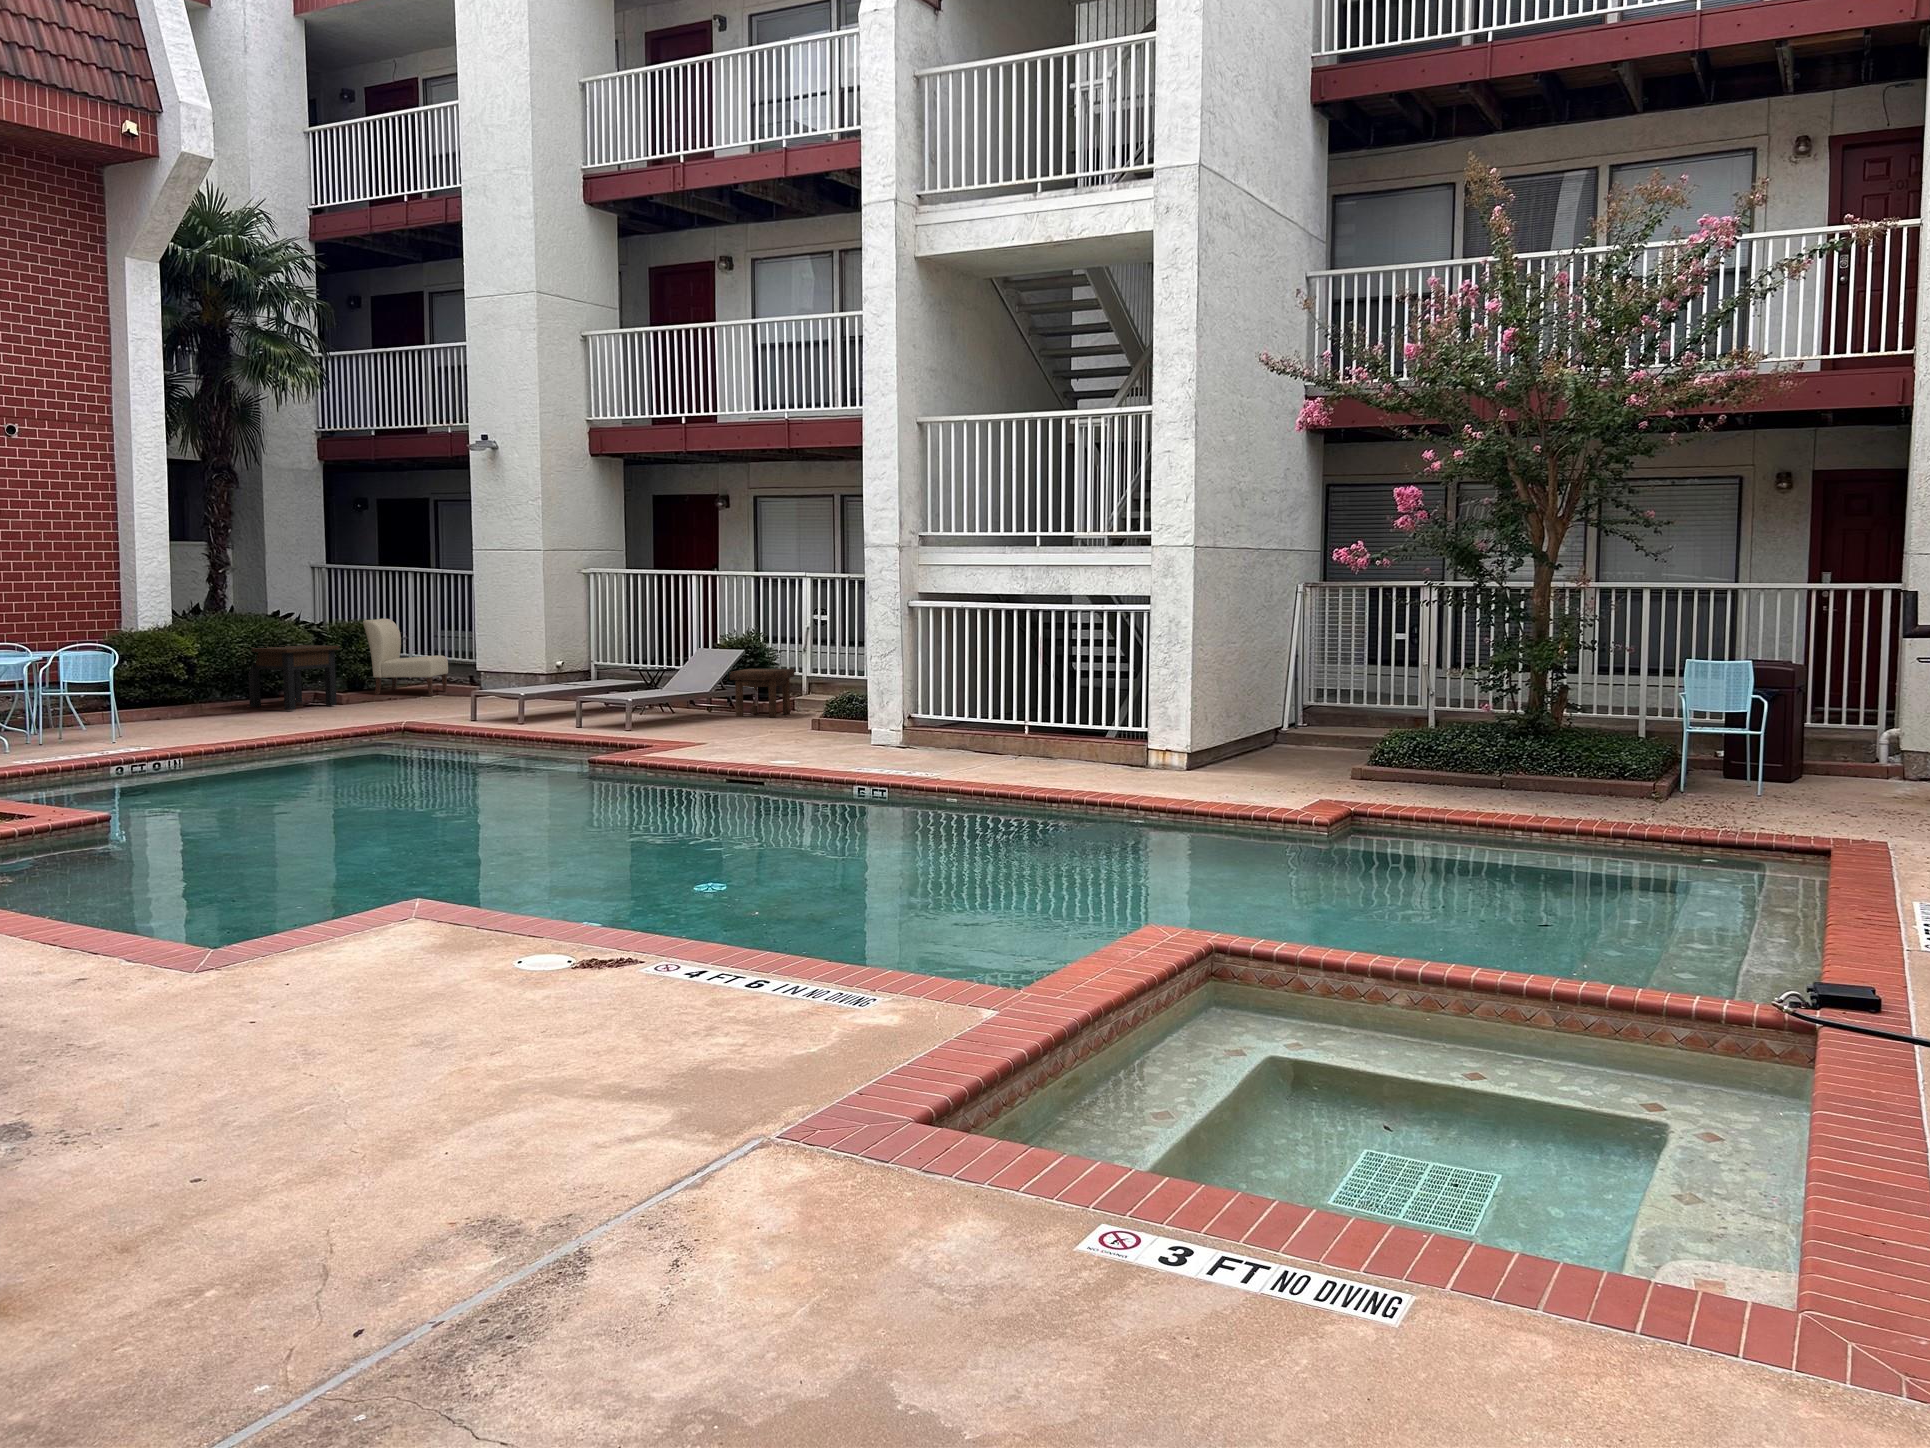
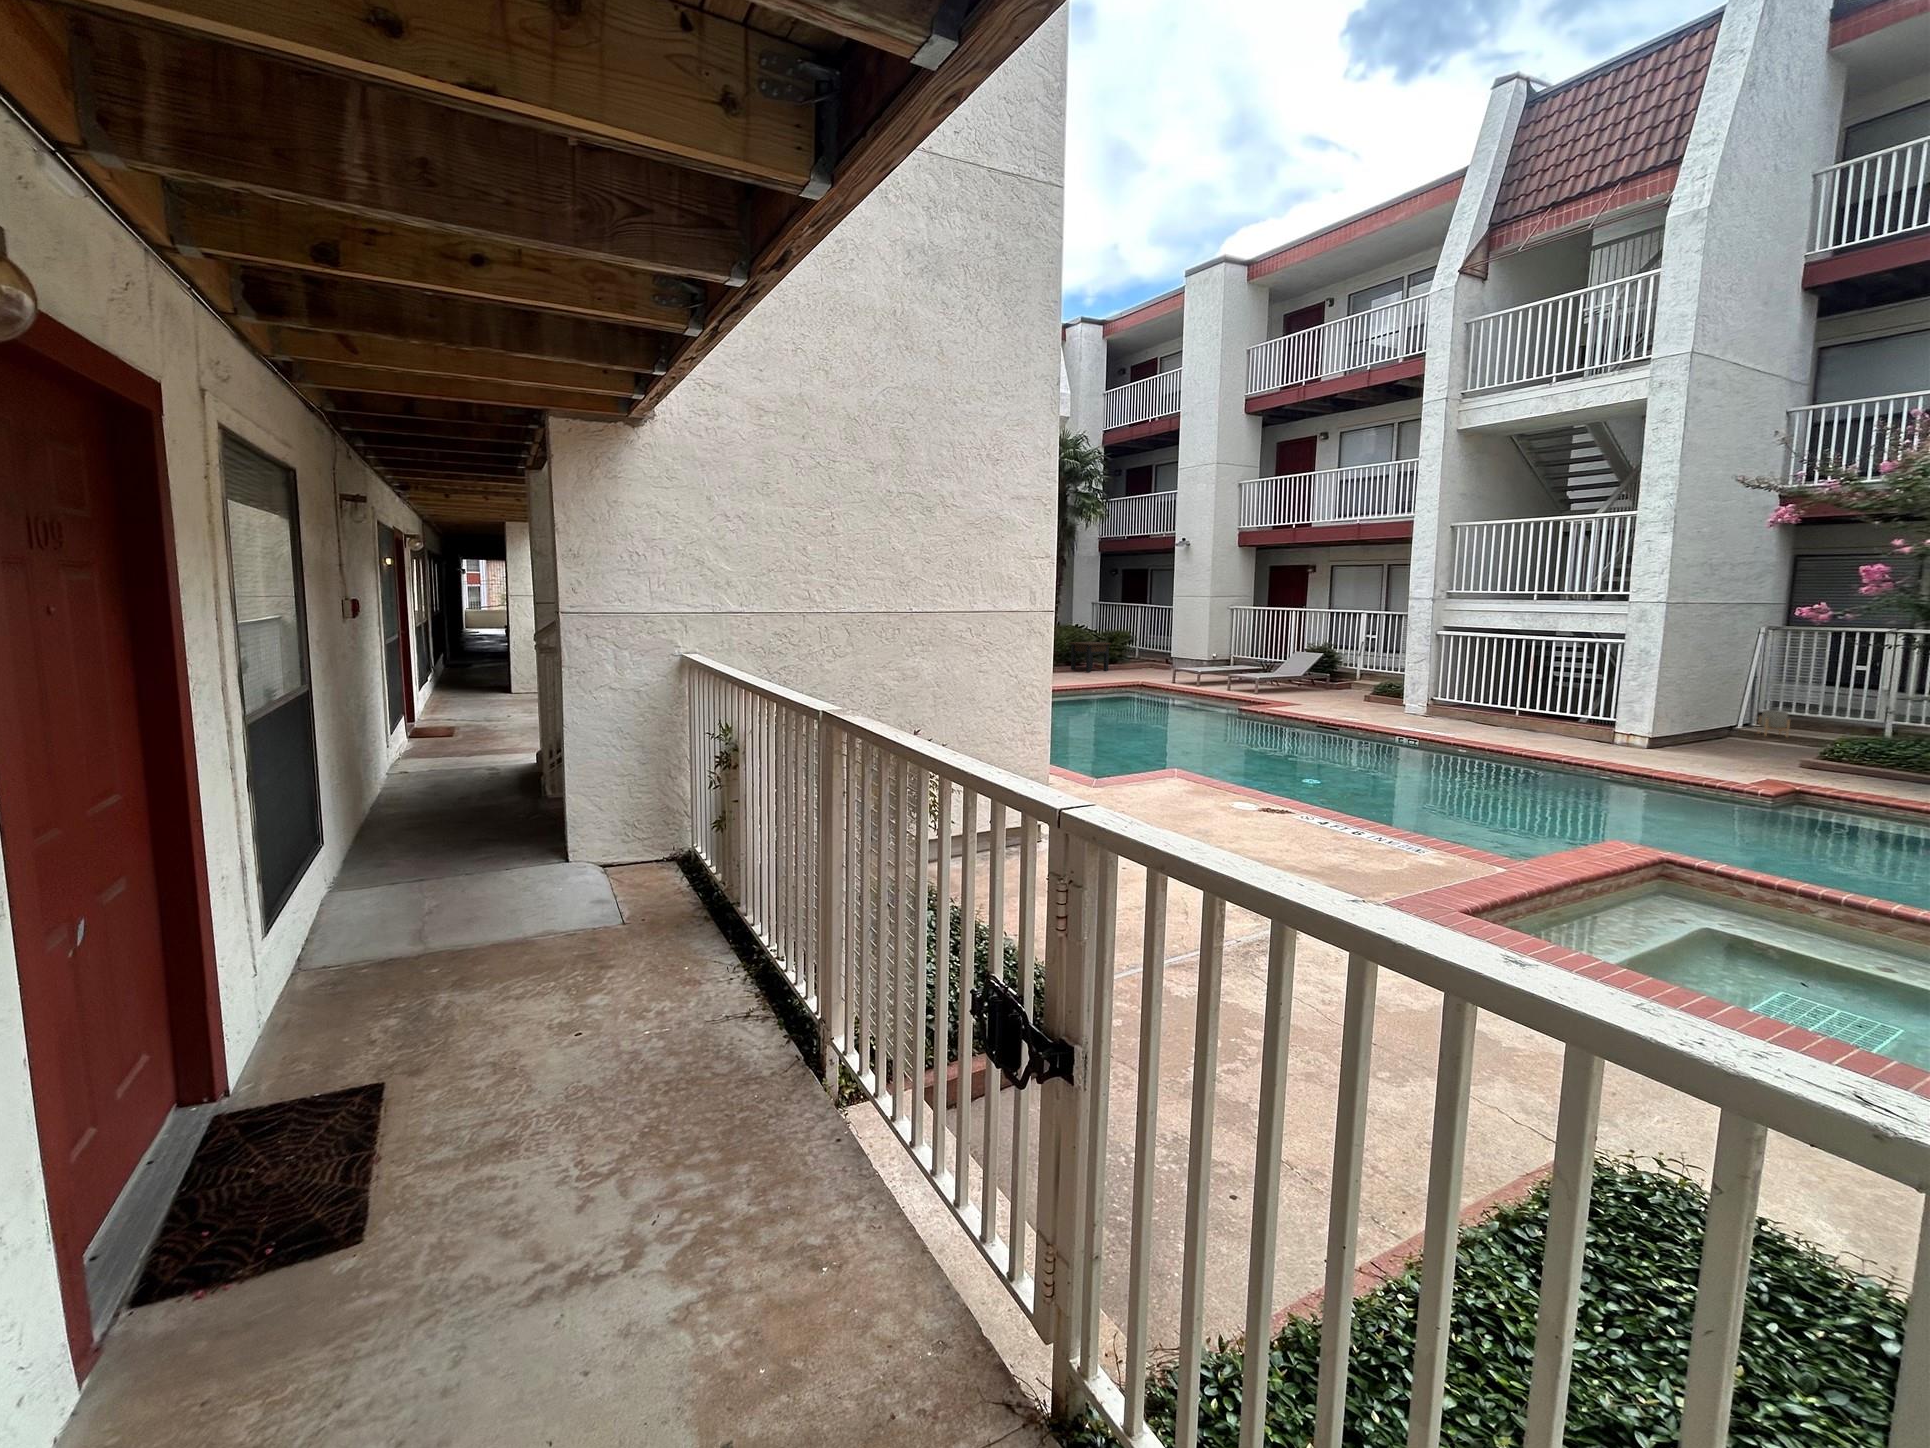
chair: present [363,618,448,695] -> none [1121,630,1159,668]
stool: present [730,669,794,718] -> none [1314,664,1353,692]
planter: none [1308,703,1339,740] -> present [1758,710,1790,737]

